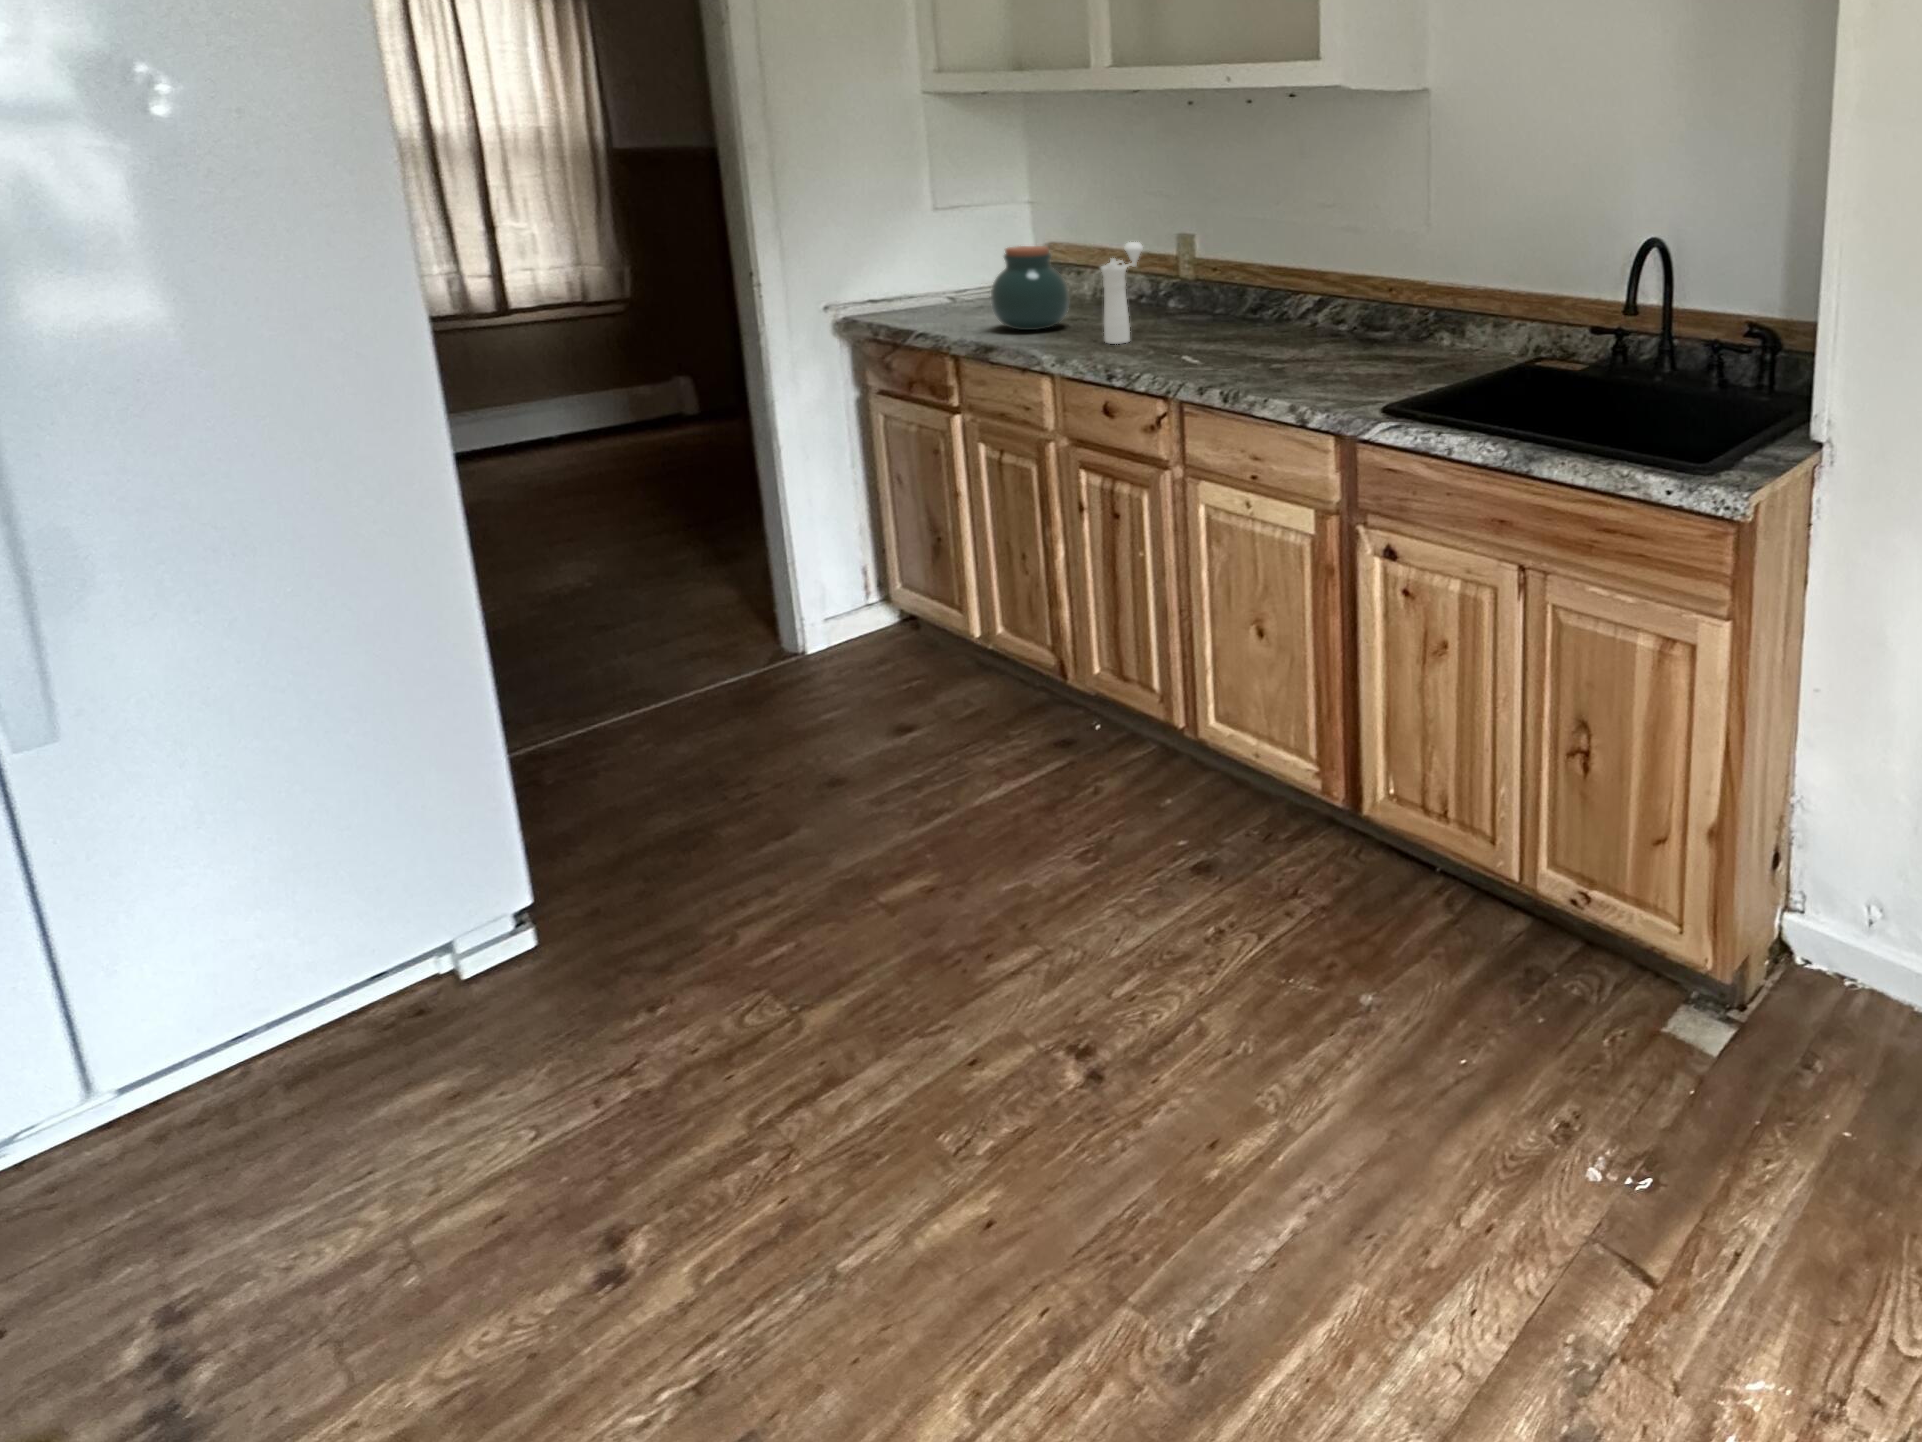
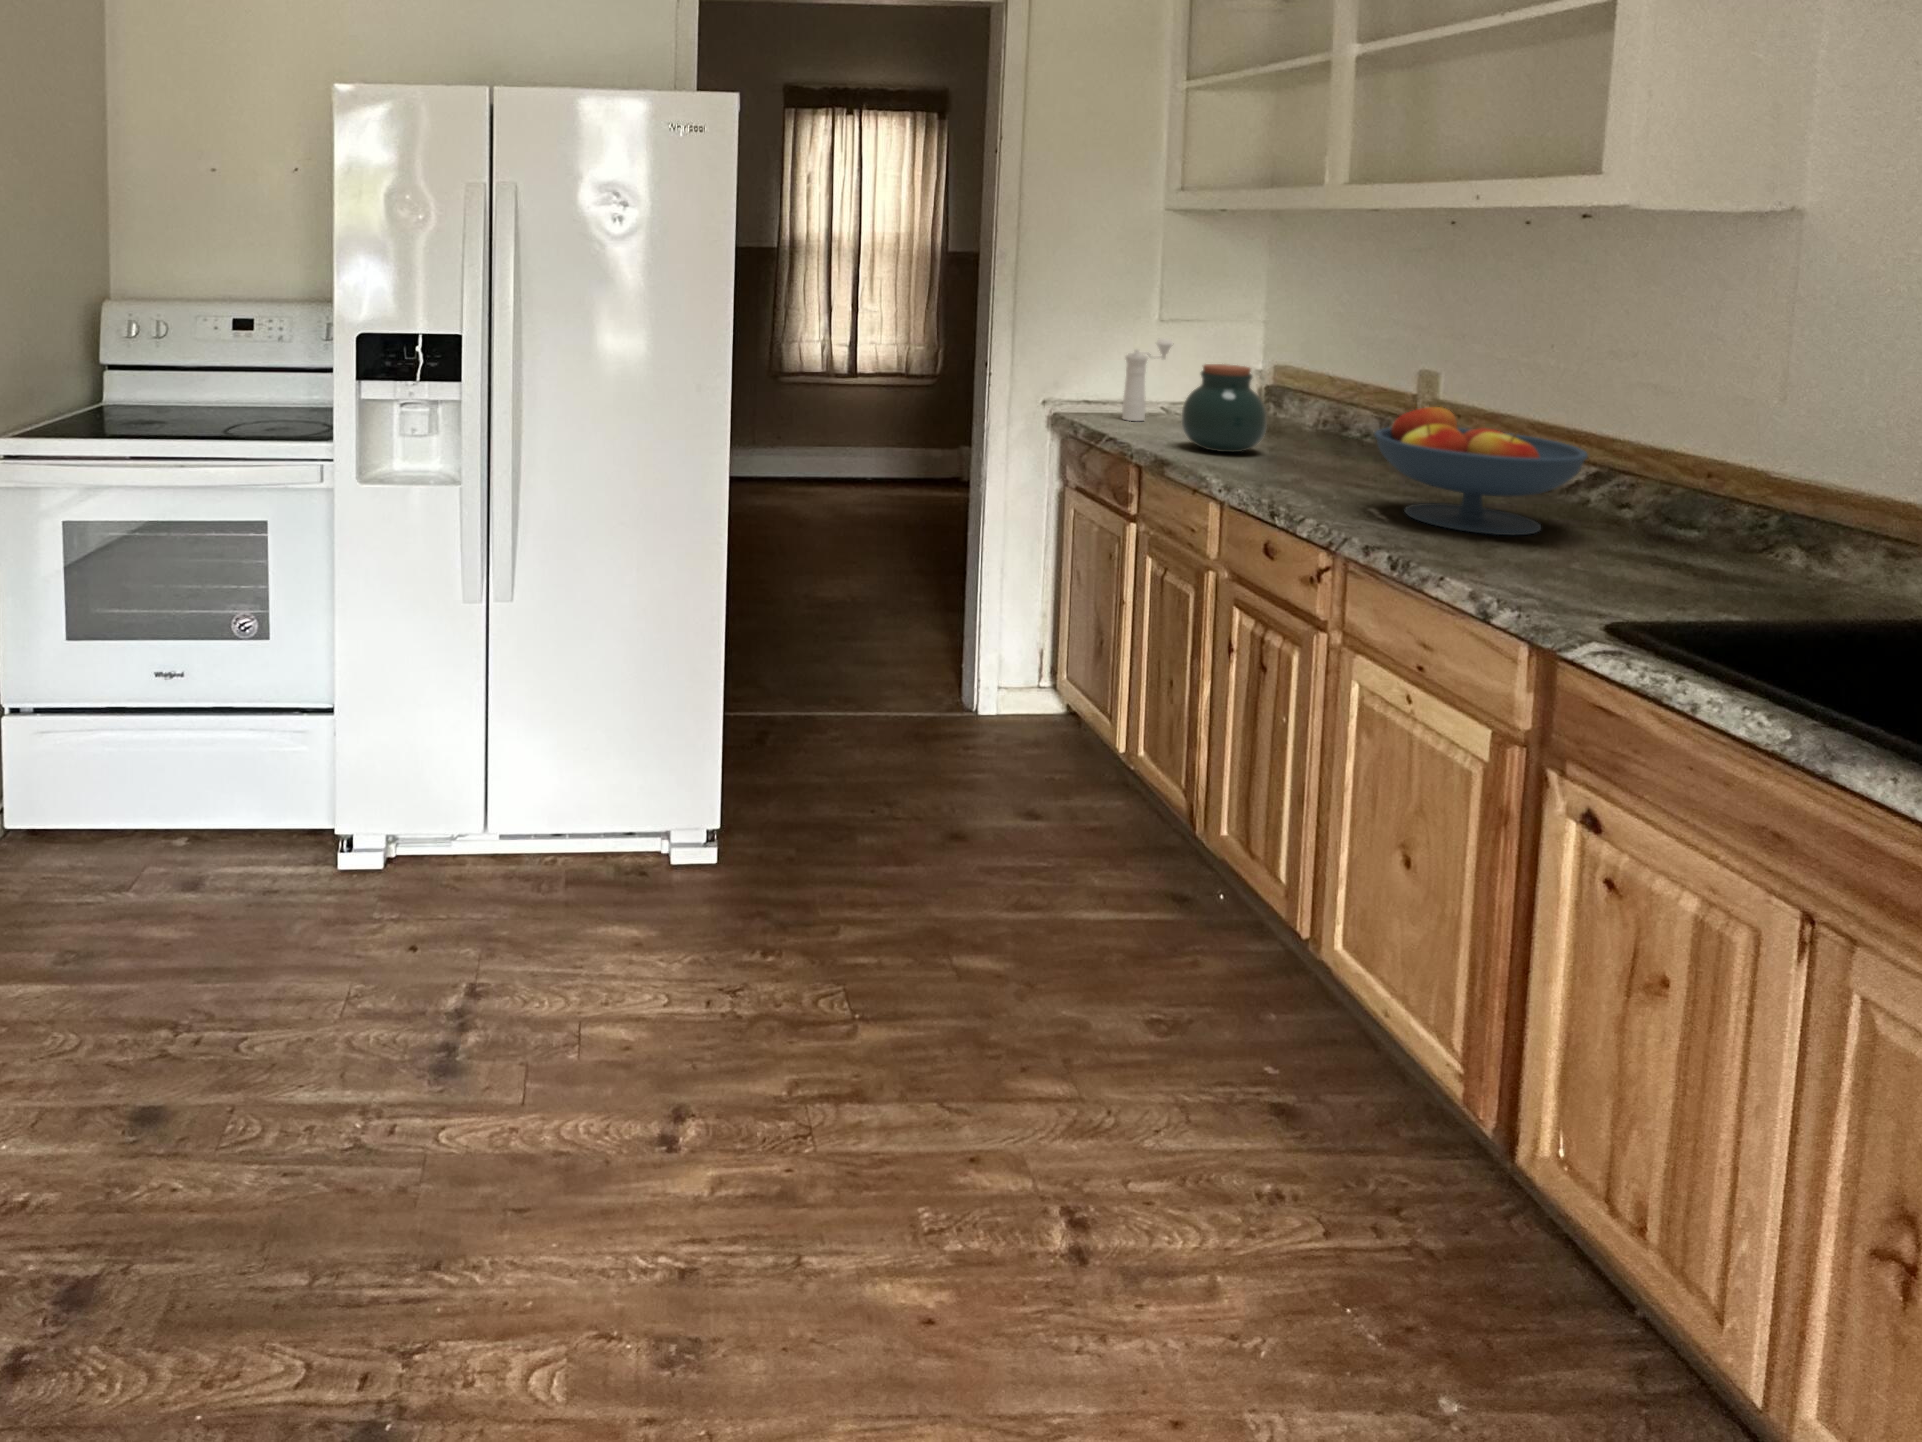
pepper mill: present [1101,242,1143,344] -> present [1122,338,1173,421]
fruit bowl: none [1179,262,1327,362] -> present [1374,407,1588,535]

